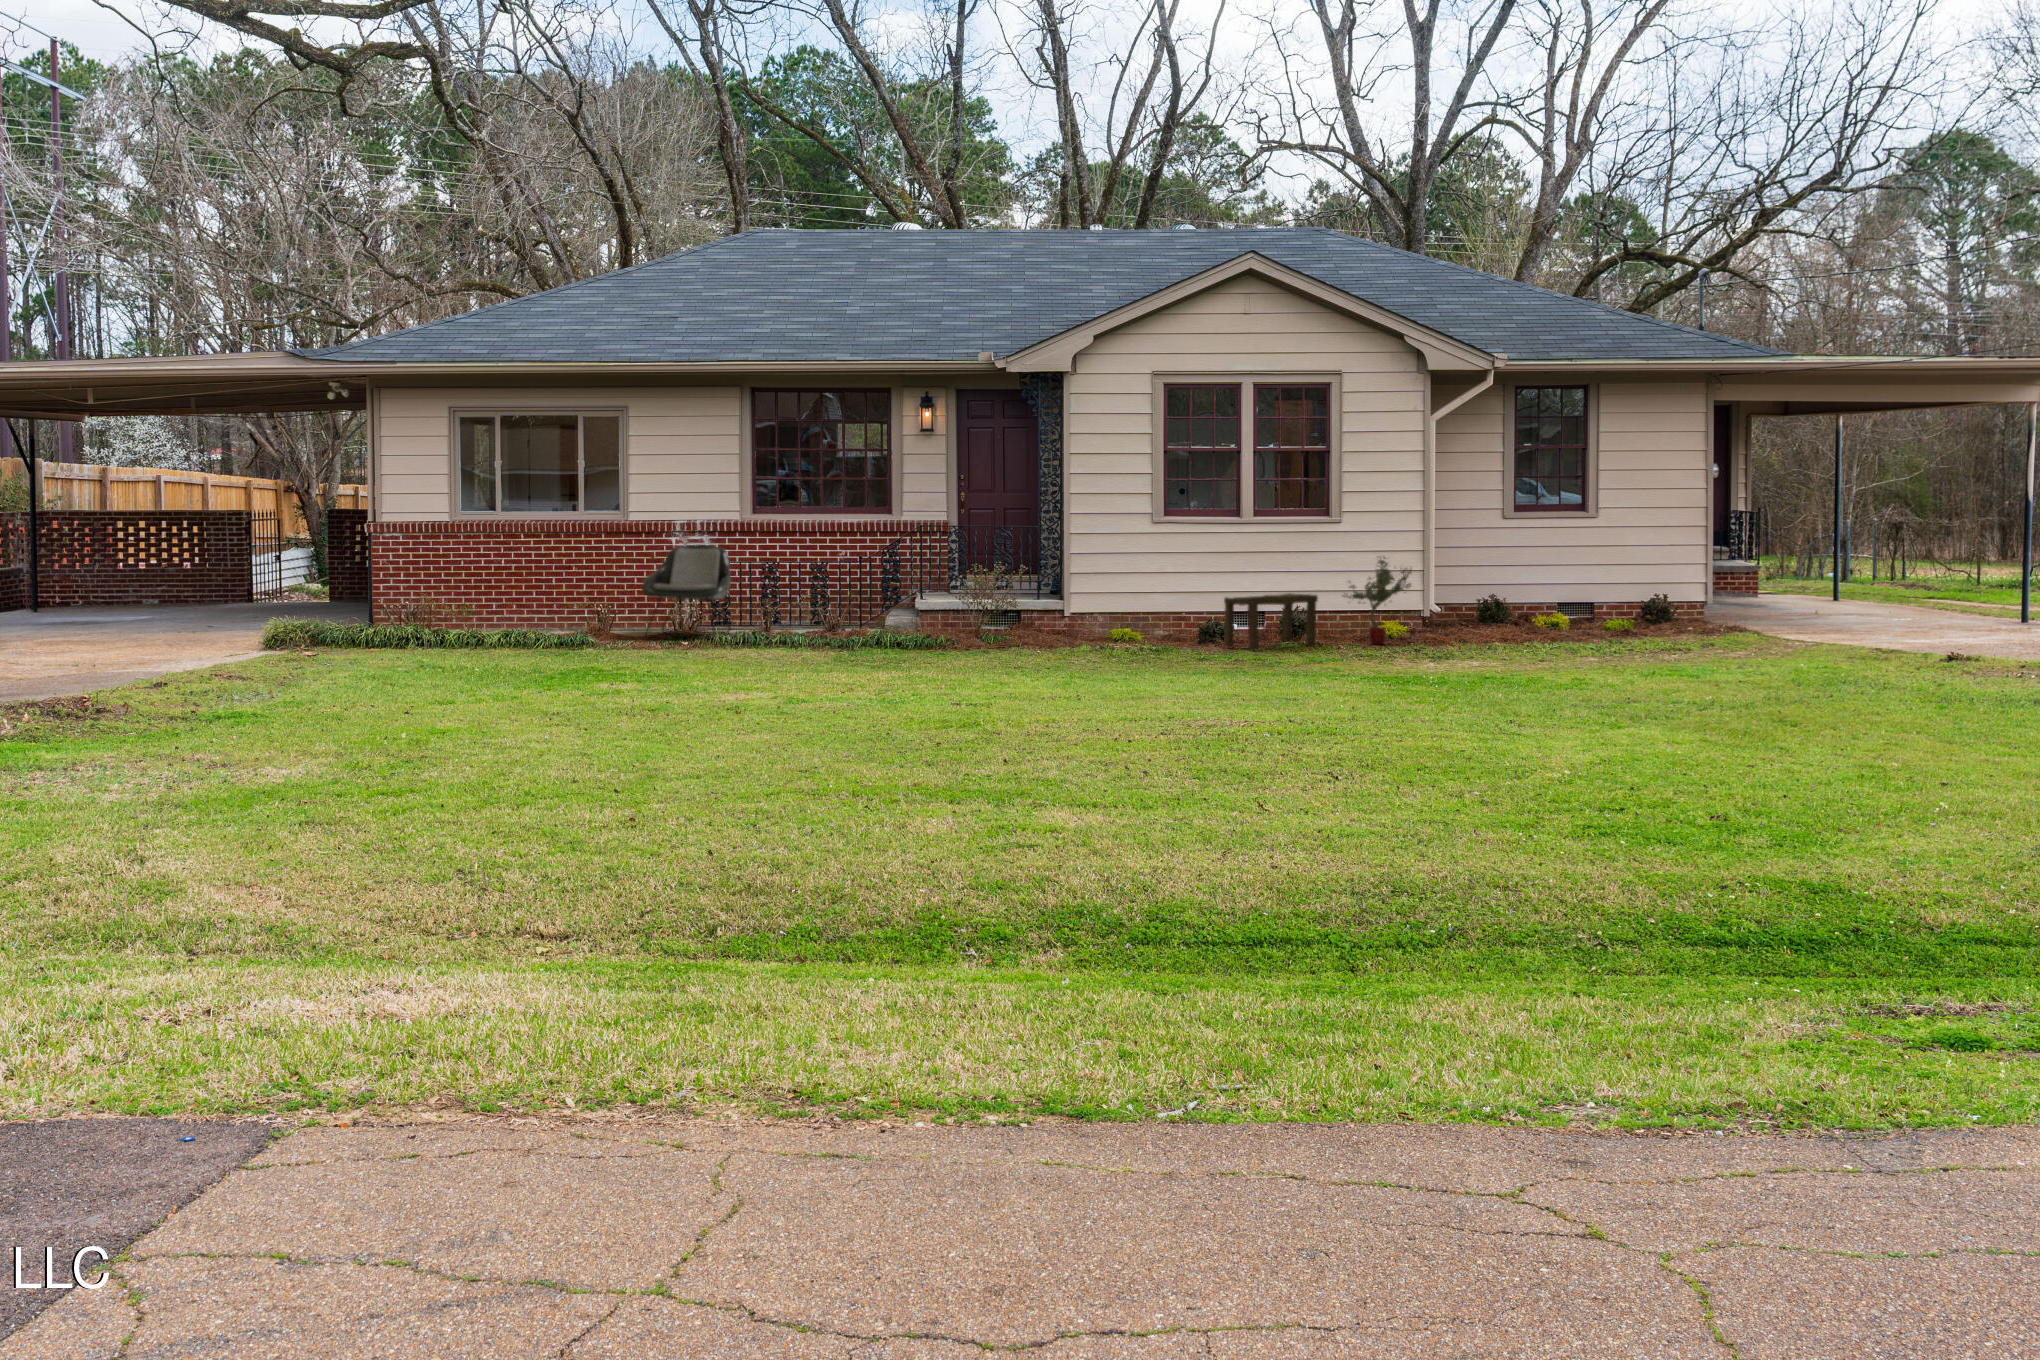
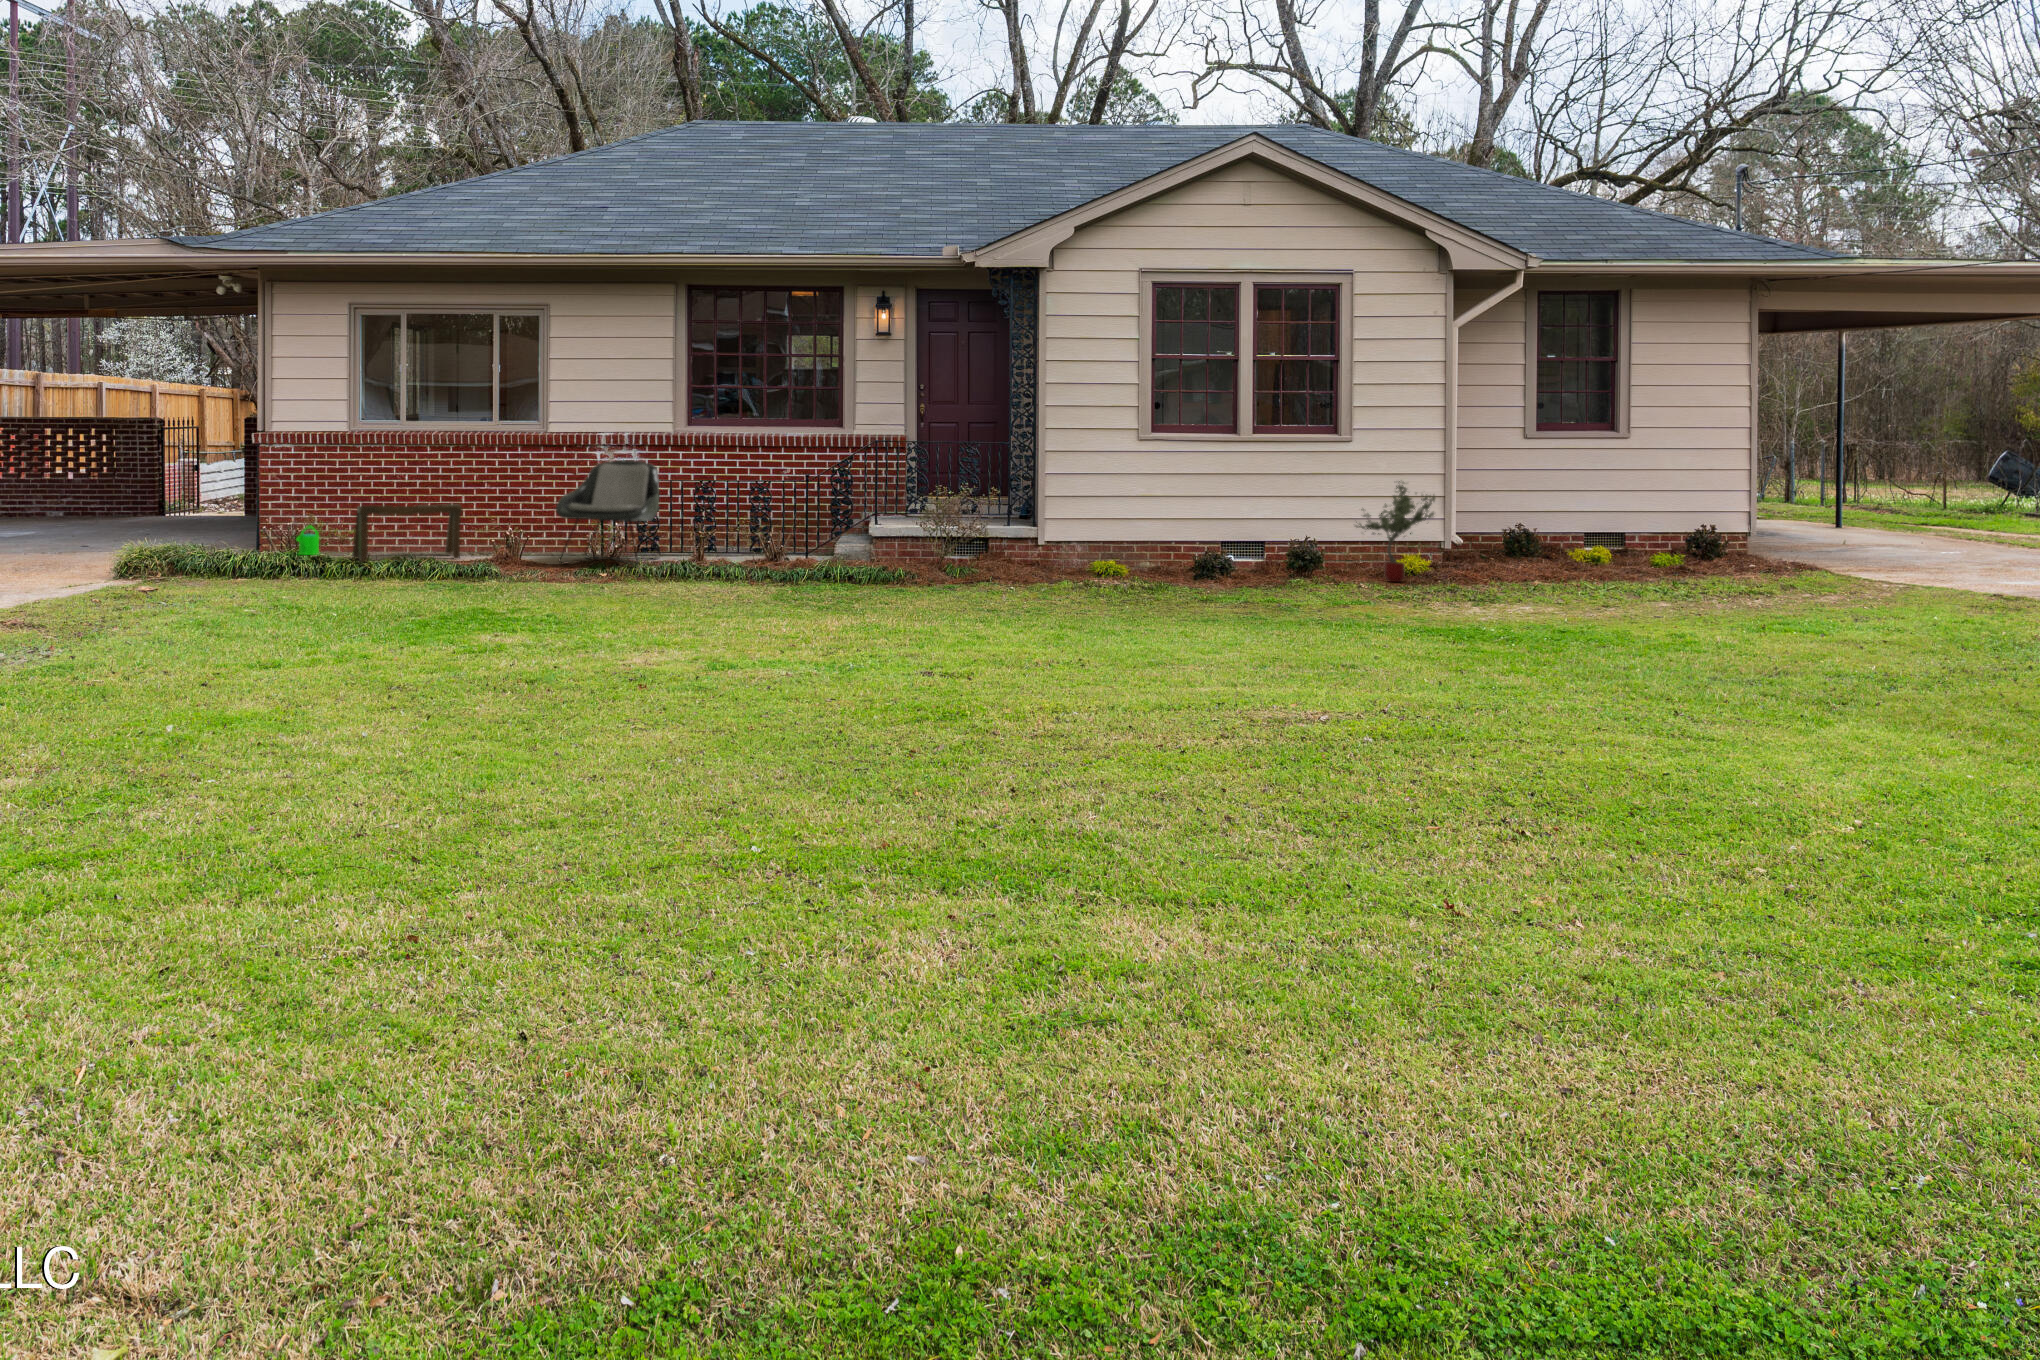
bench: present [1224,593,1318,650] -> present [352,504,462,562]
watering can: none [404,606,424,633] -> present [296,525,319,555]

